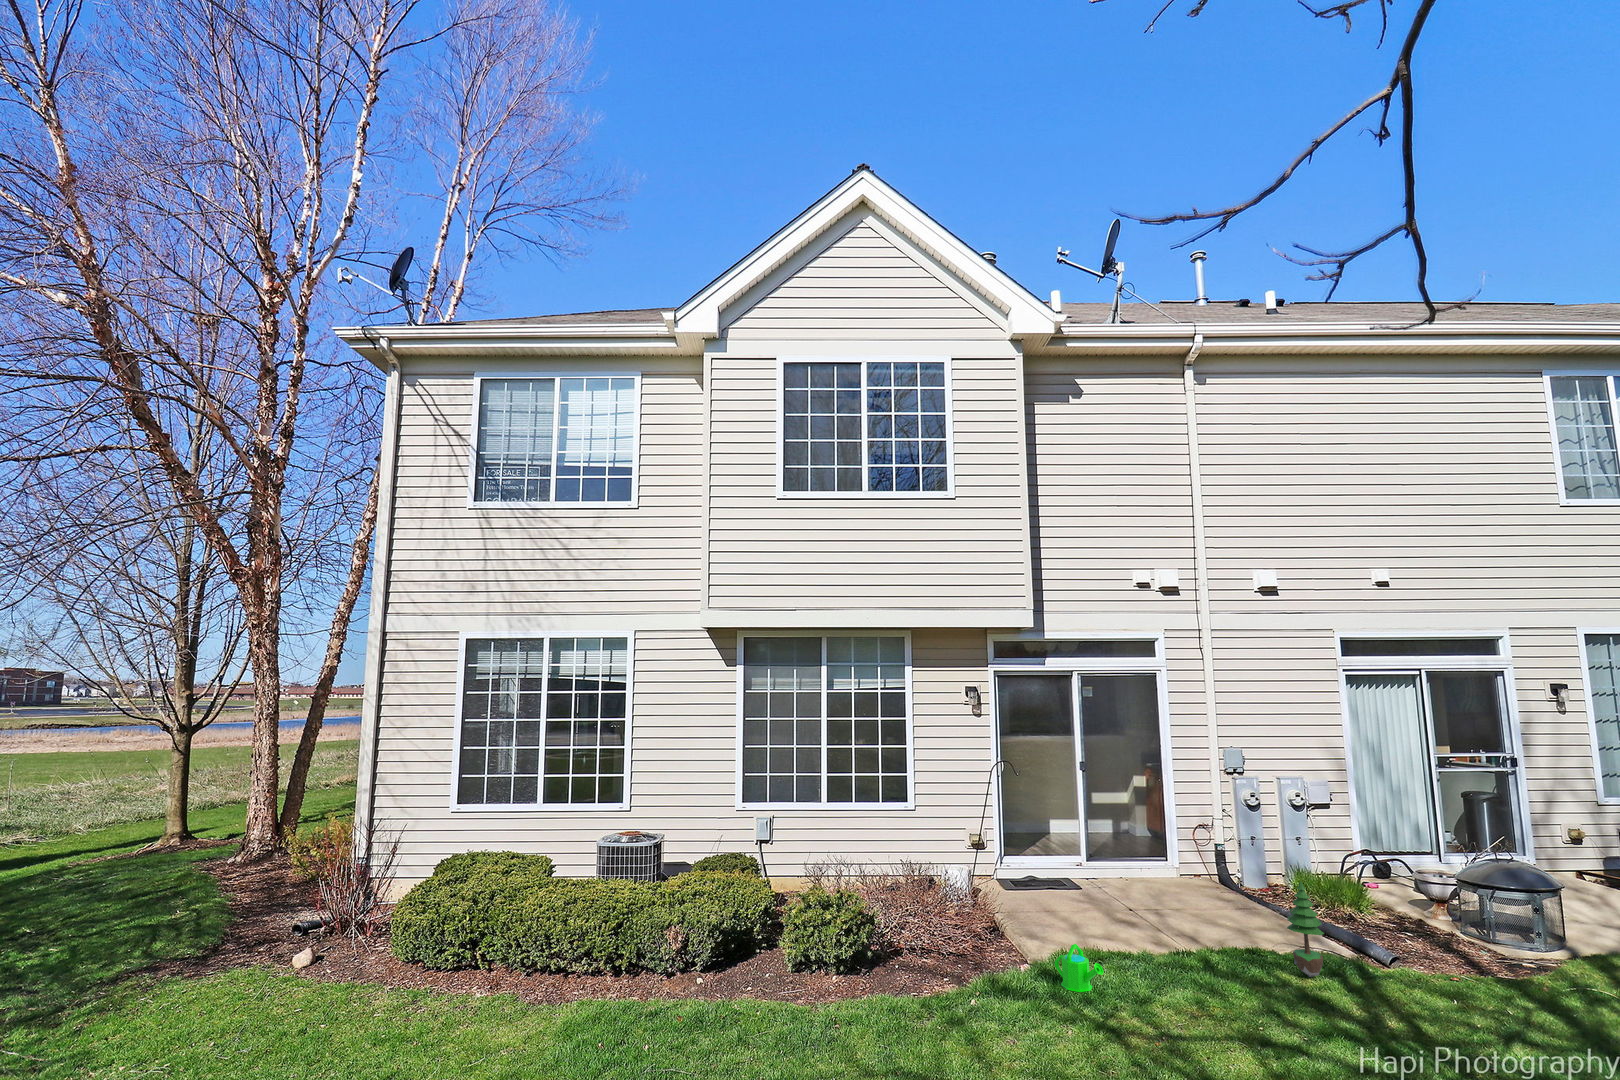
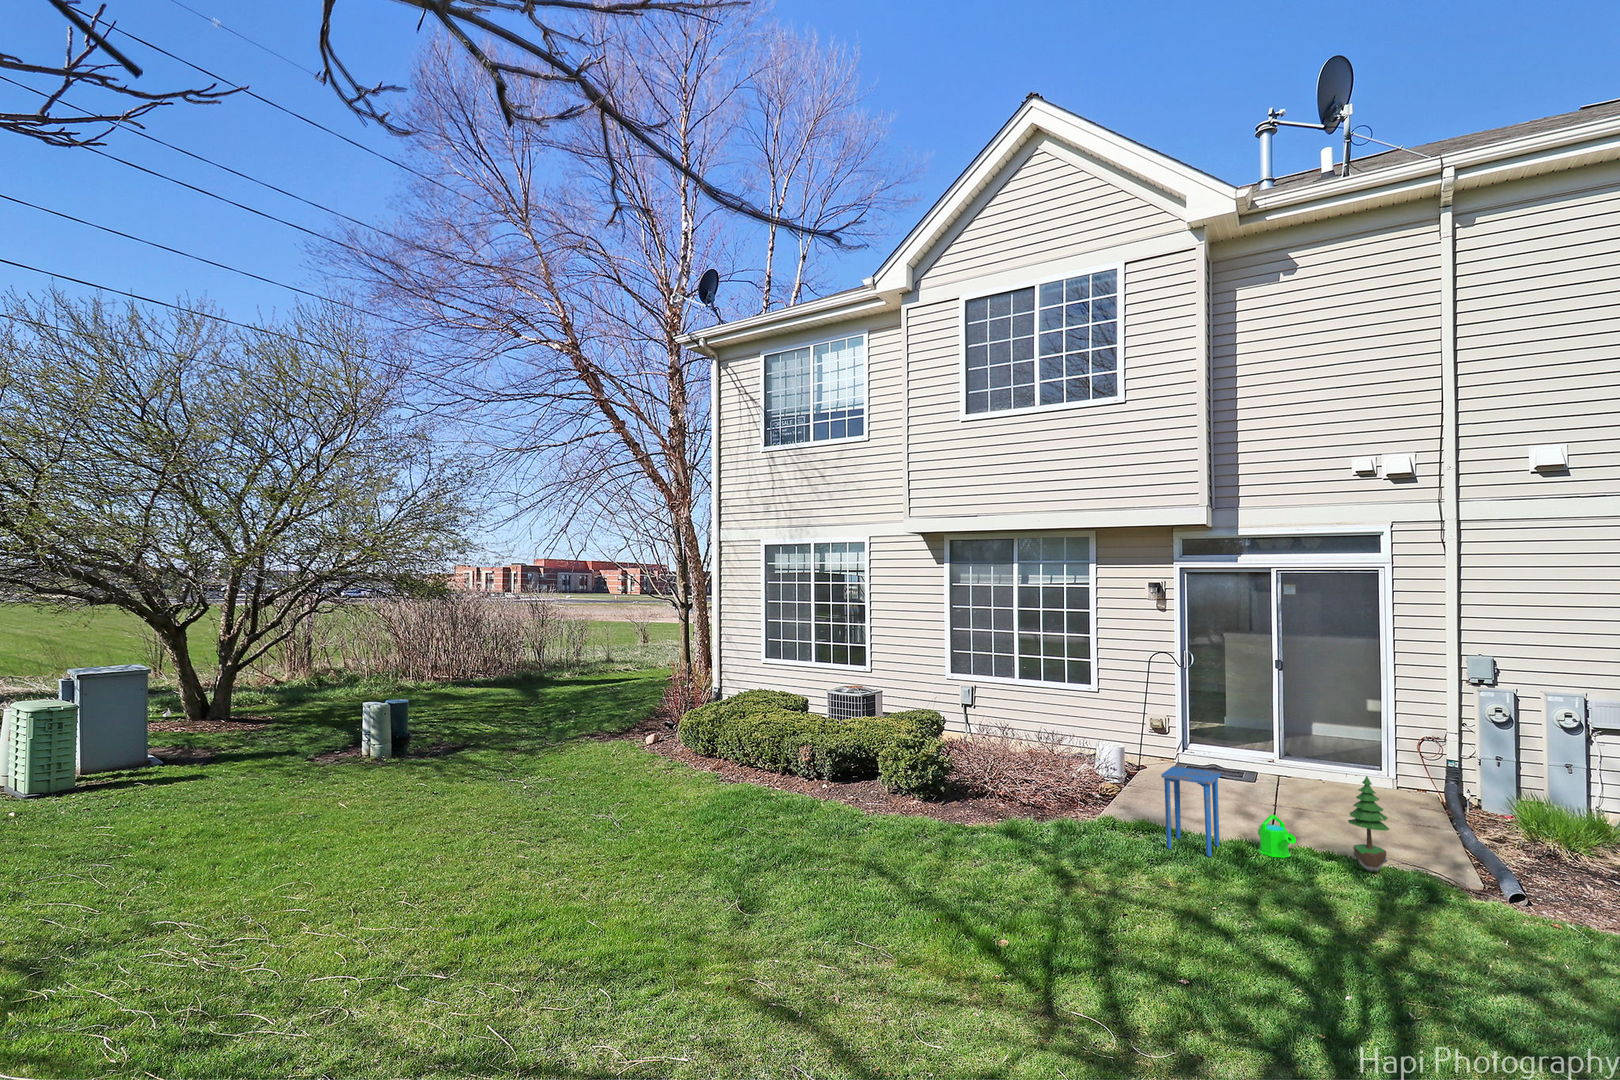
side table: none [1129,896,1198,996] -> present [1161,766,1221,857]
watering can: present [1054,944,1104,992] -> present [1258,815,1296,858]

